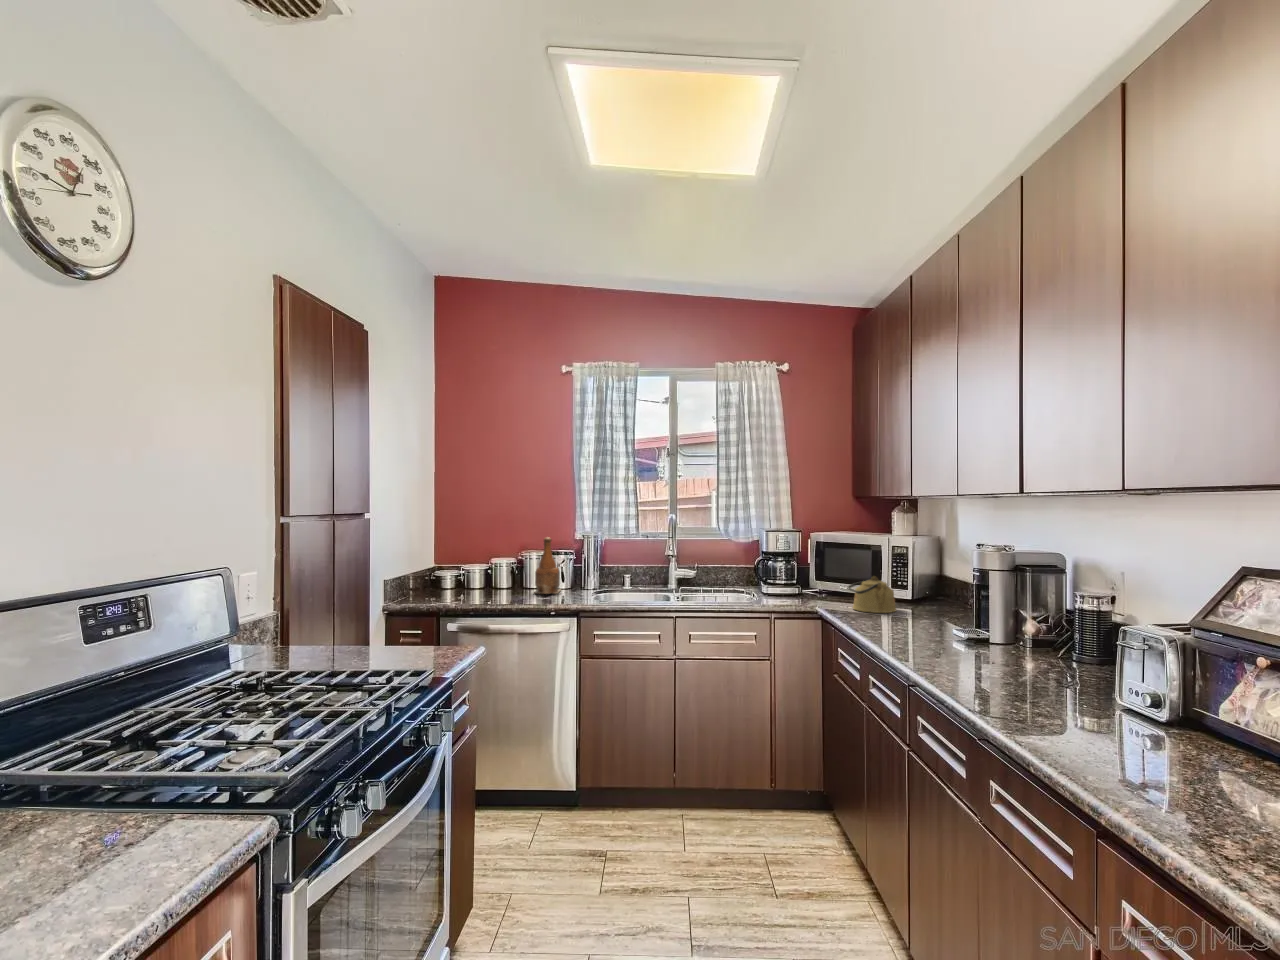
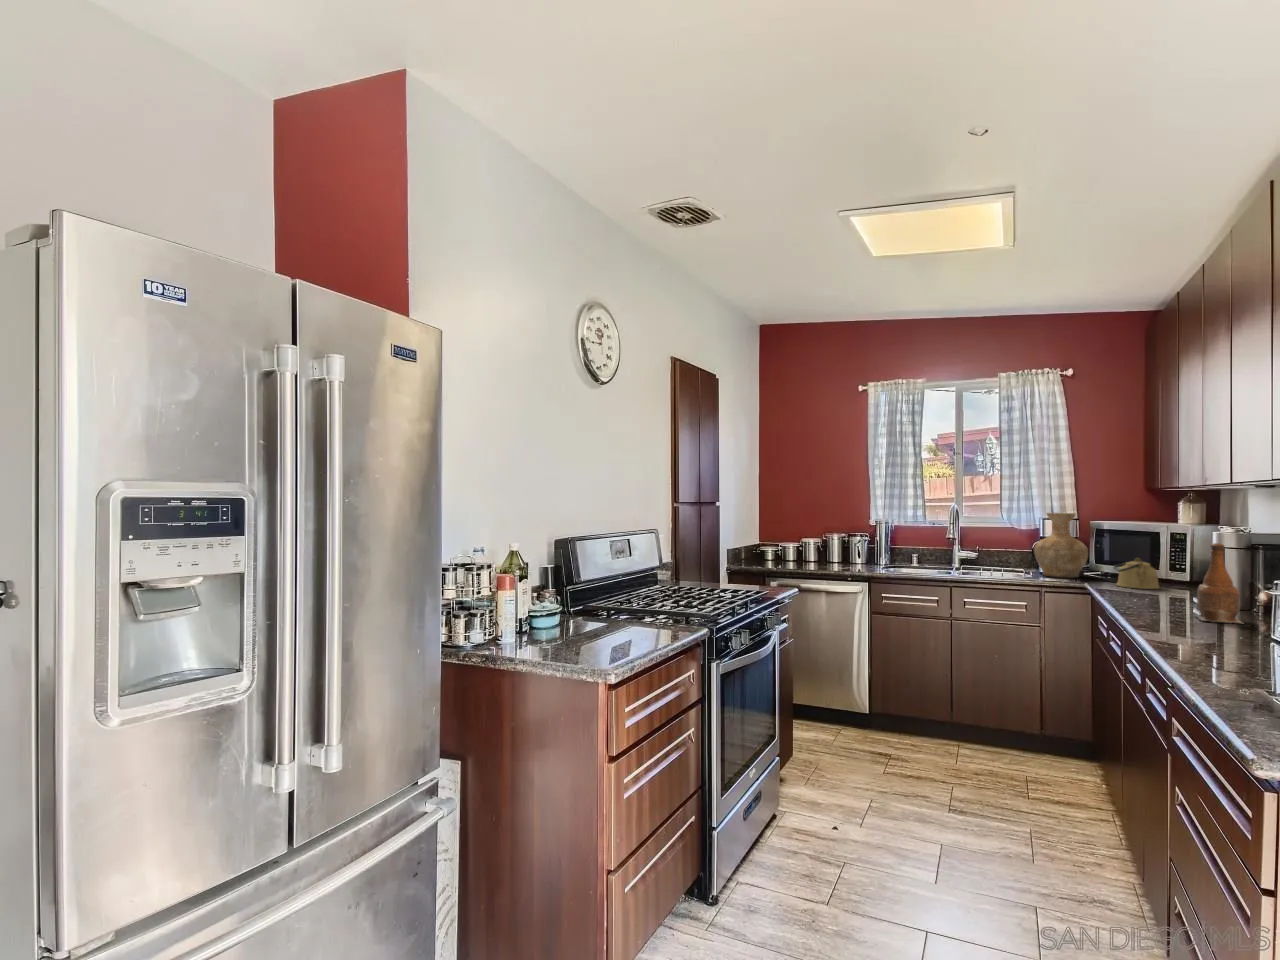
vase: none [759,523,815,599] -> present [1034,513,1088,578]
bottle: present [535,538,560,594] -> present [1195,543,1242,623]

